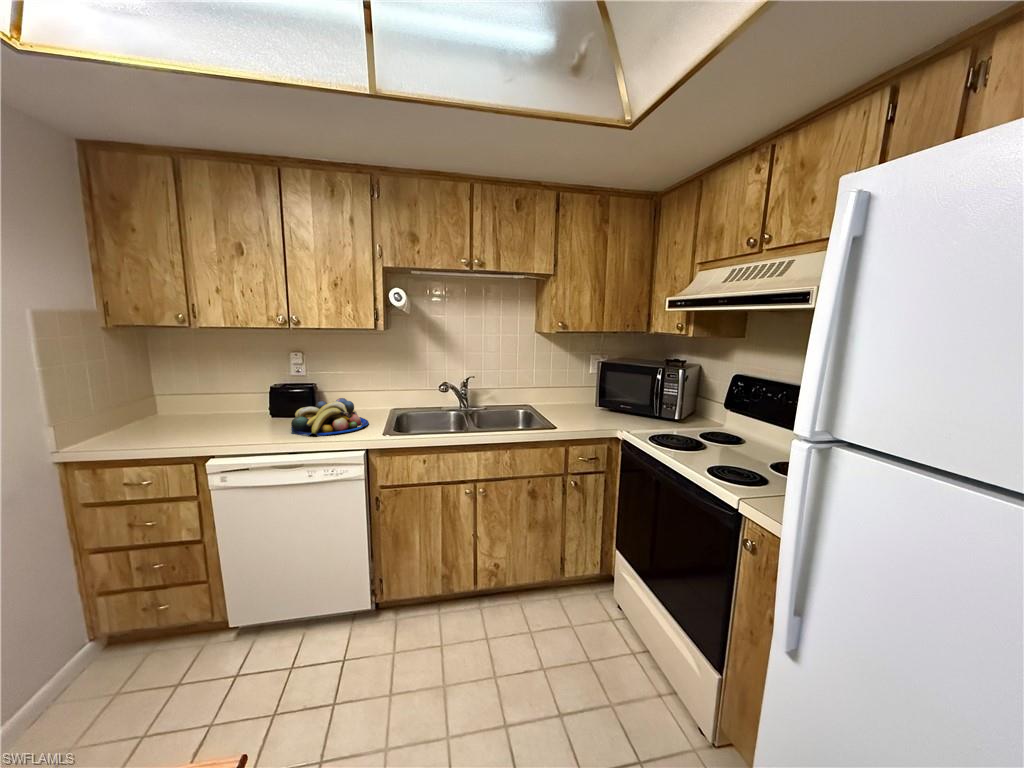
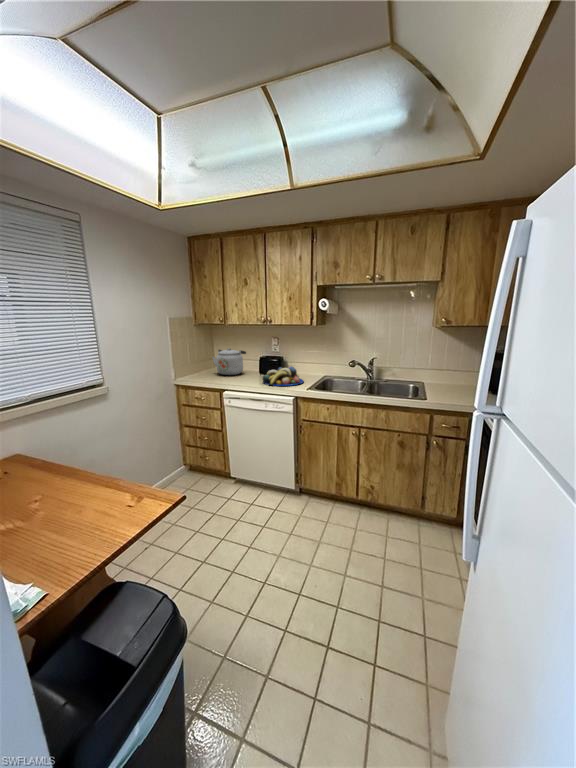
kettle: none [156,372,239,426] -> present [213,348,246,375]

